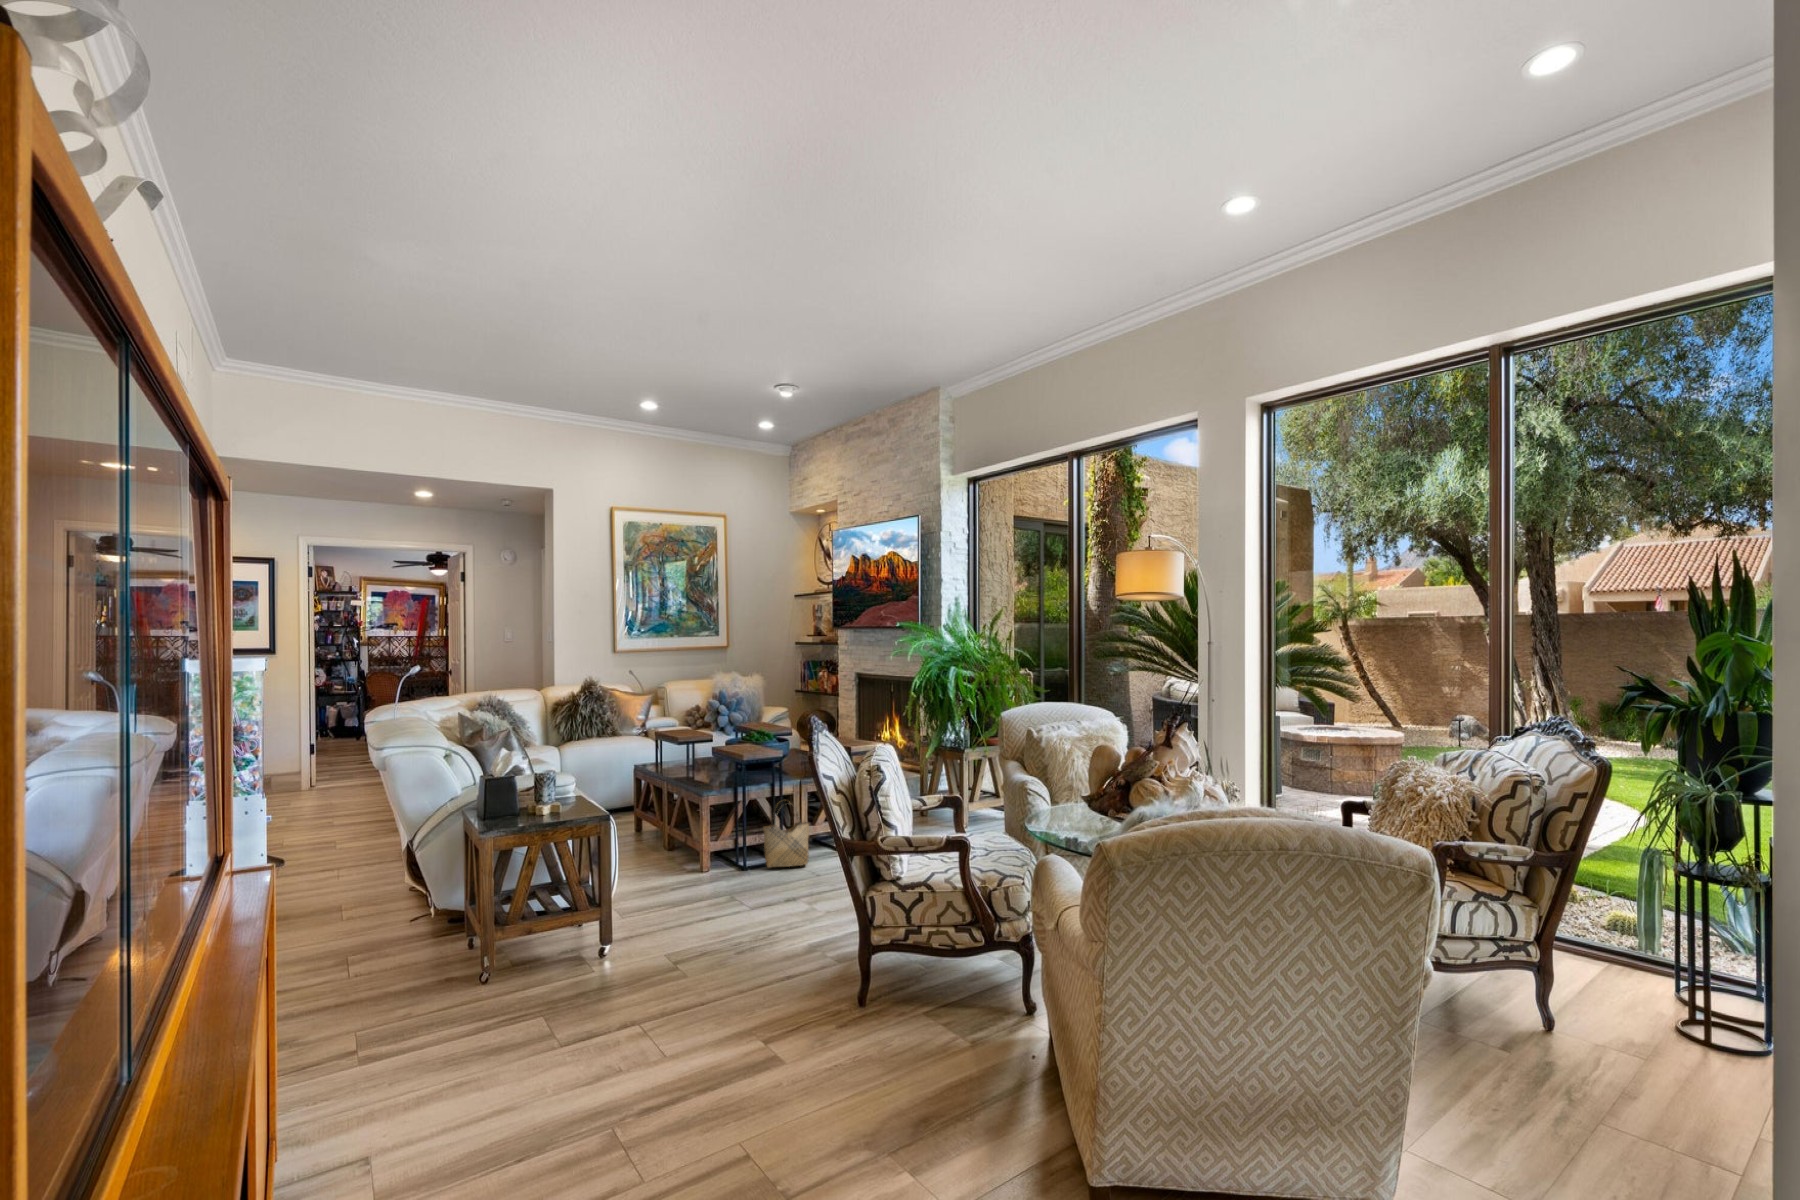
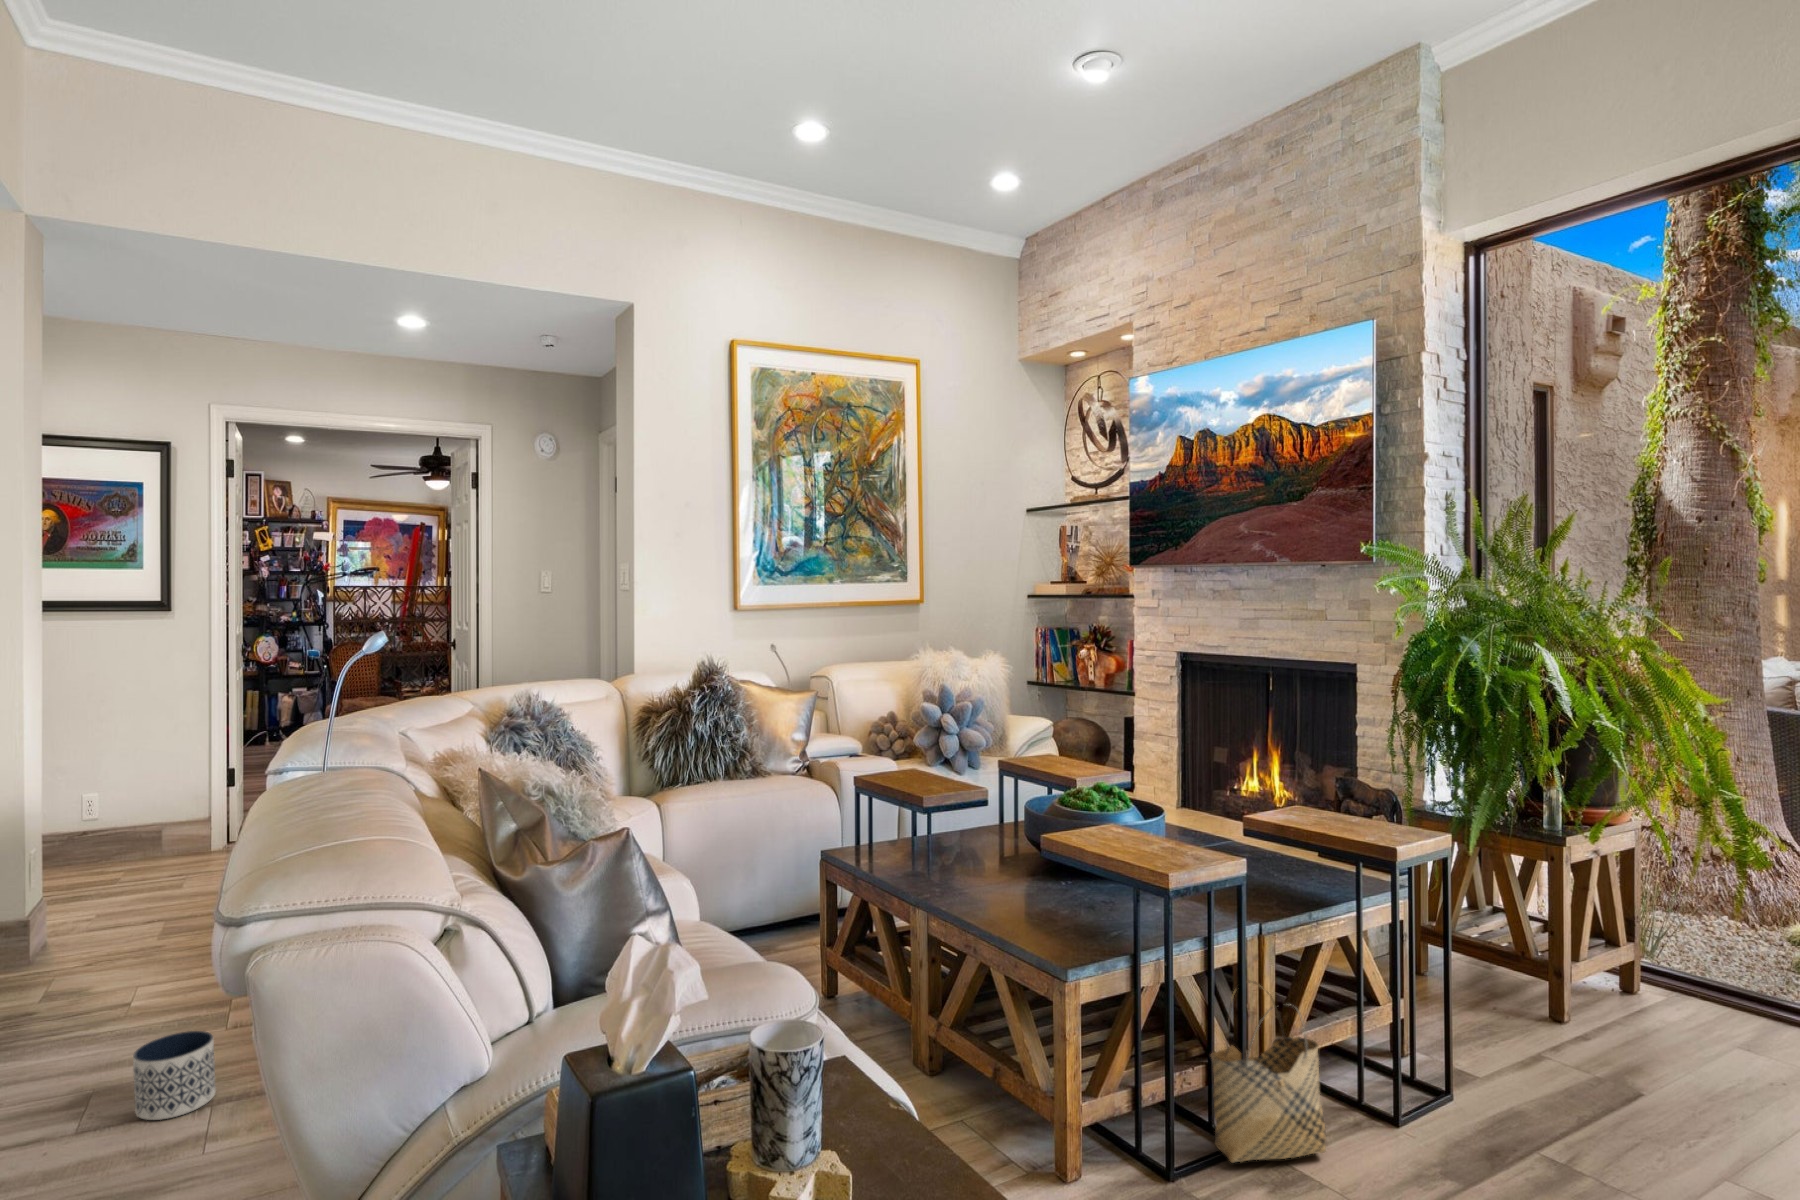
planter: none [303,838,338,872] -> present [133,1031,216,1120]

